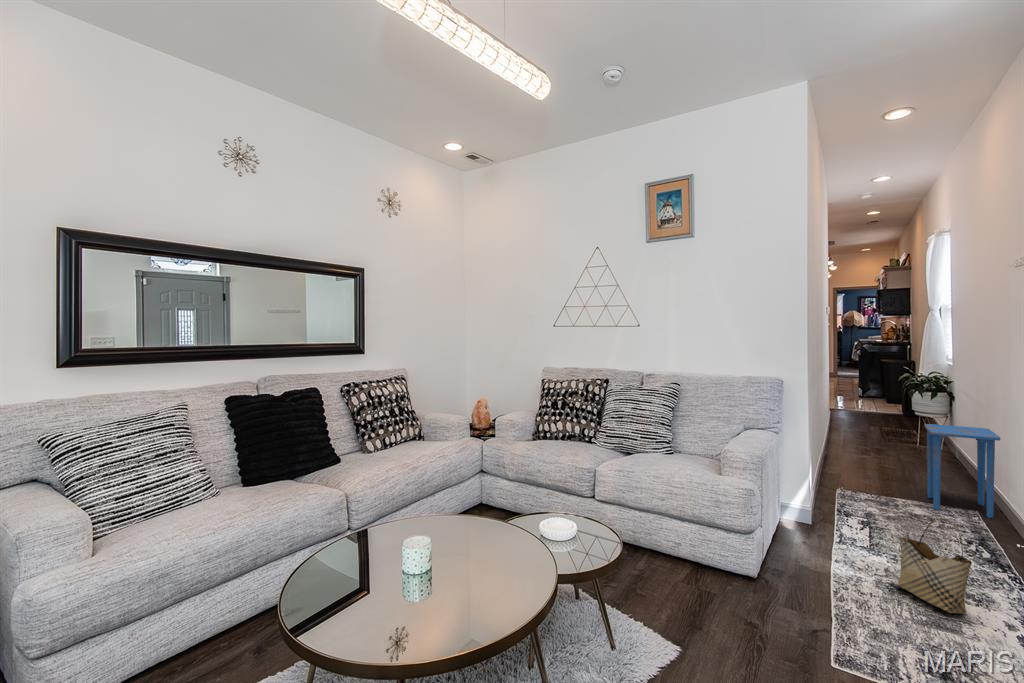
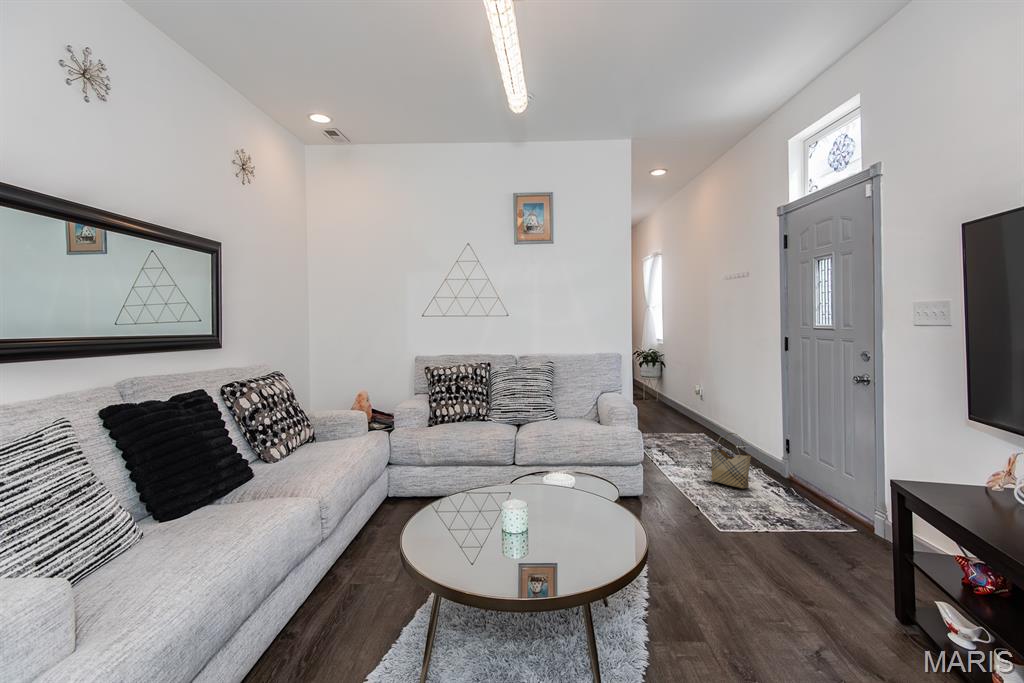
side table: present [925,424,1000,518] -> none [675,381,718,437]

